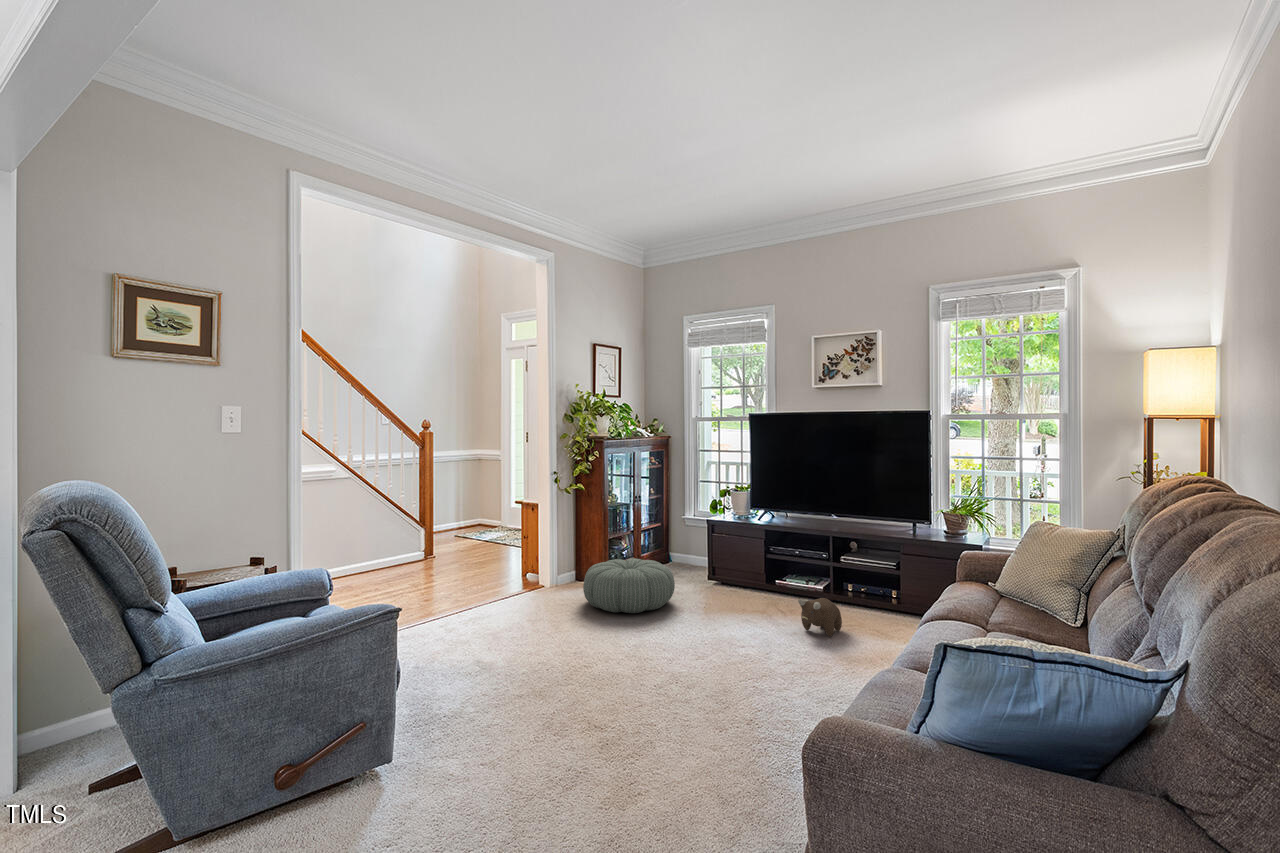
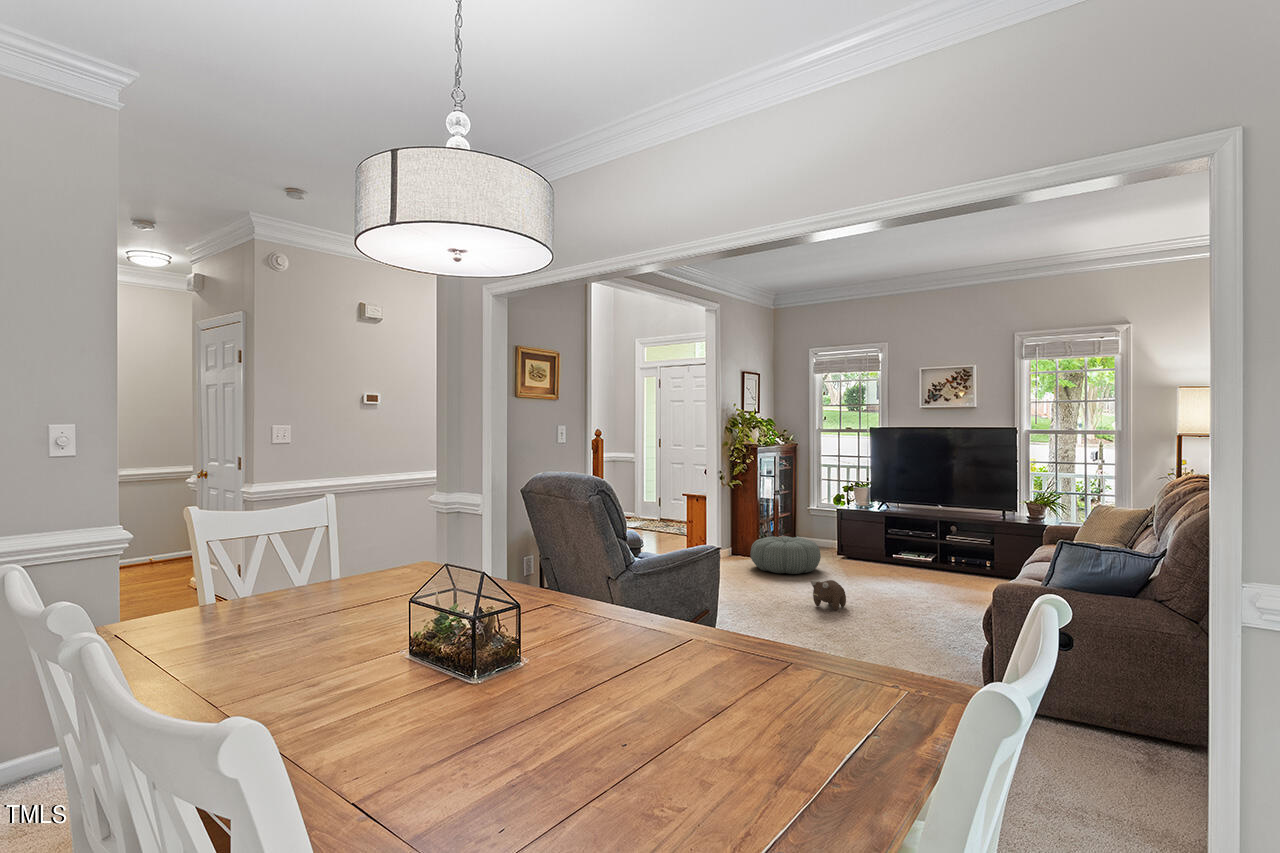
plush toy: present [798,598,842,636] -> present [810,580,846,611]

